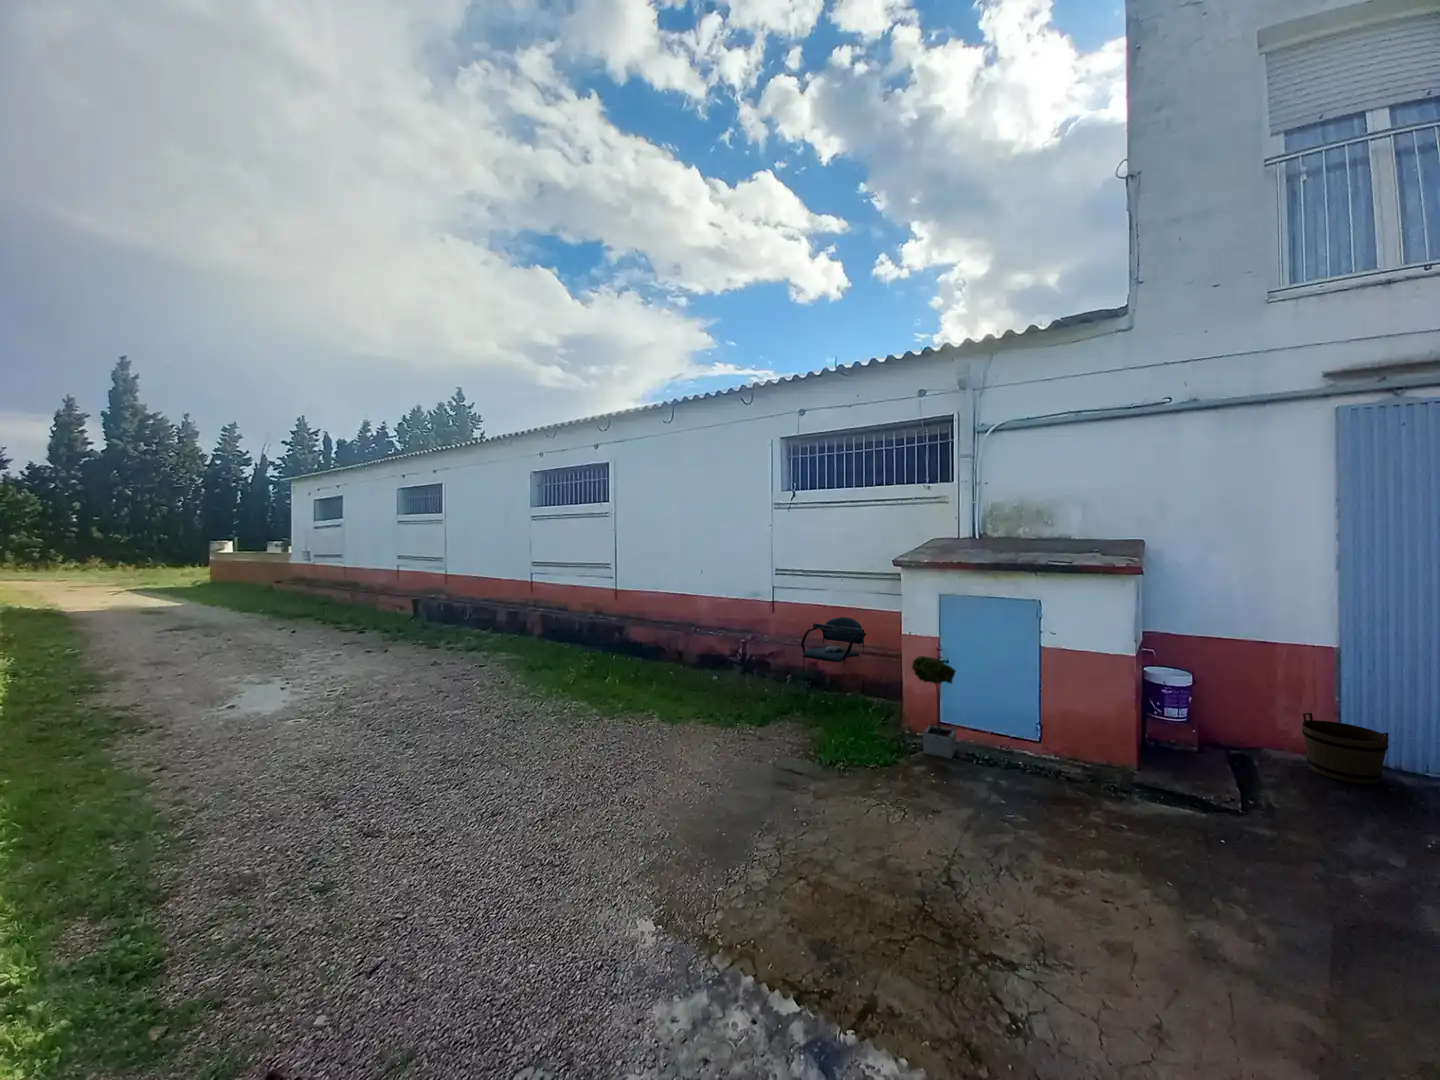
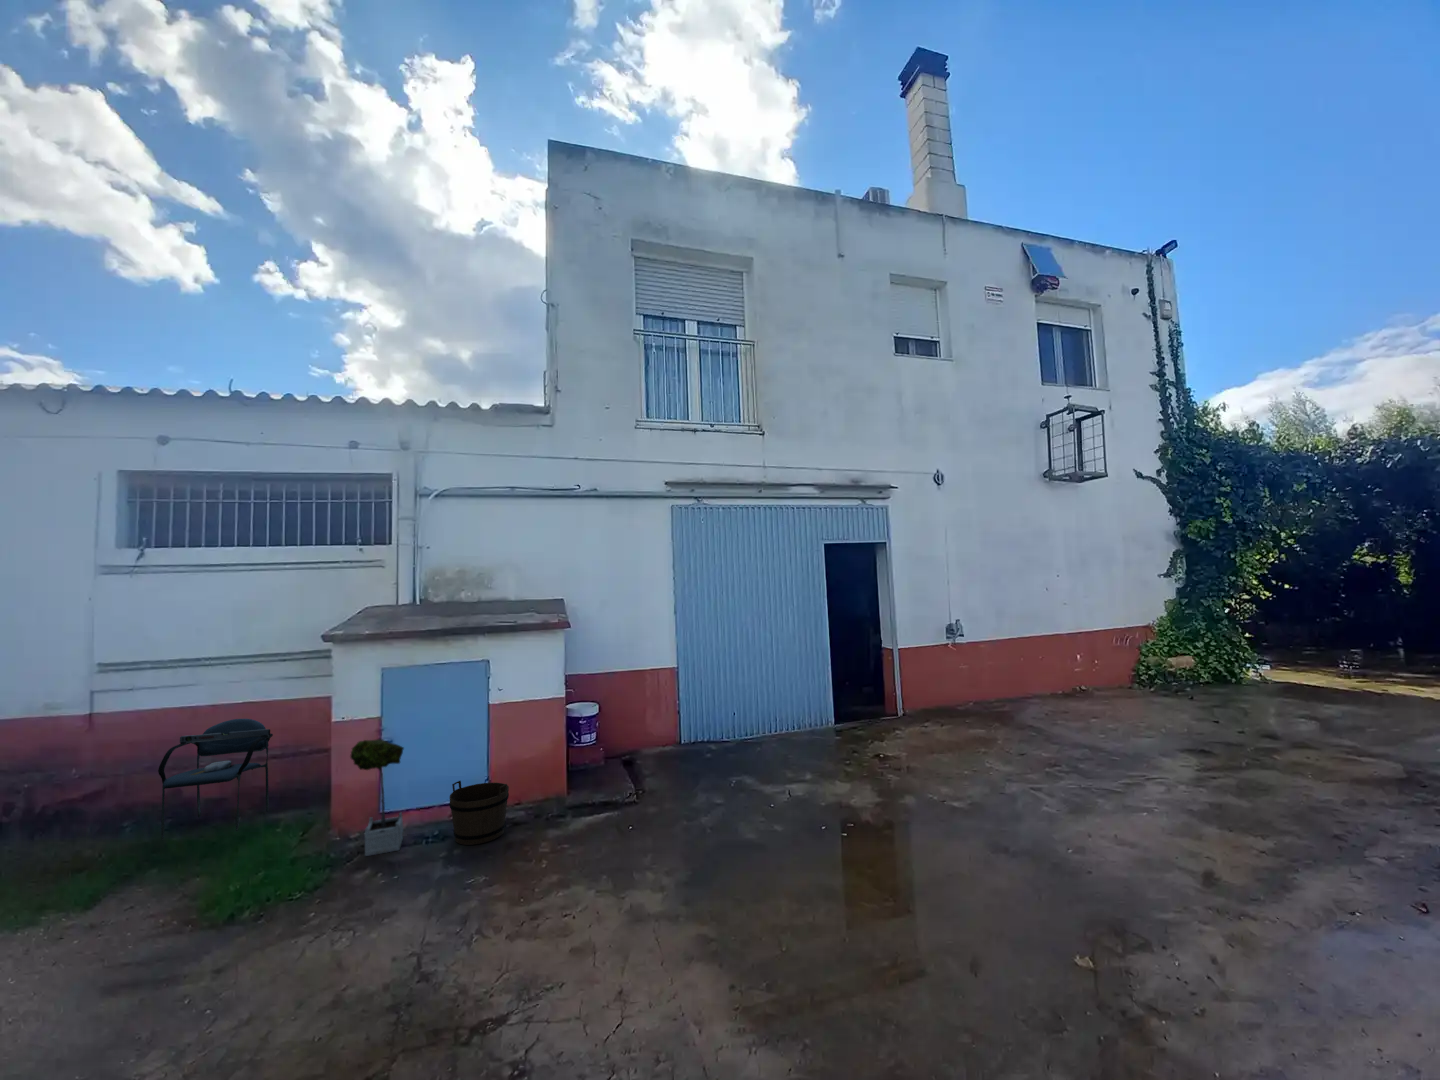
bucket: present [1302,713,1389,784] -> present [449,781,509,845]

